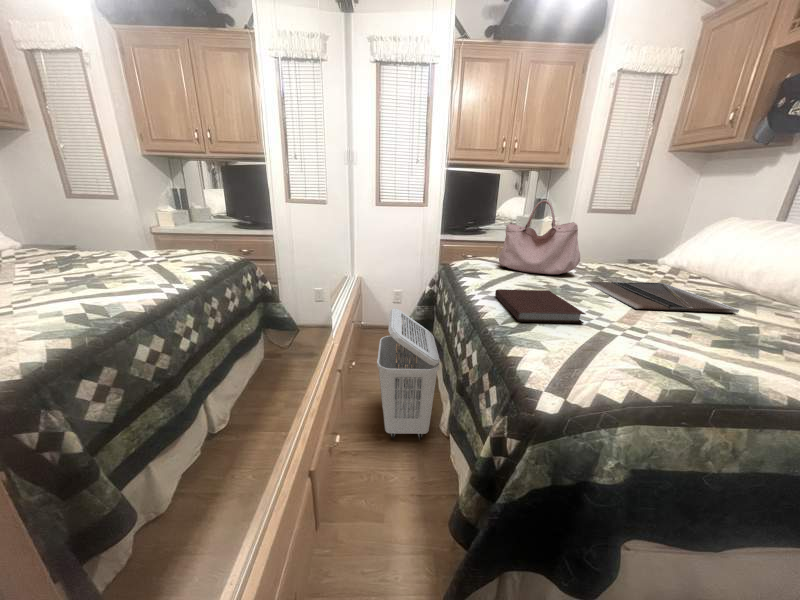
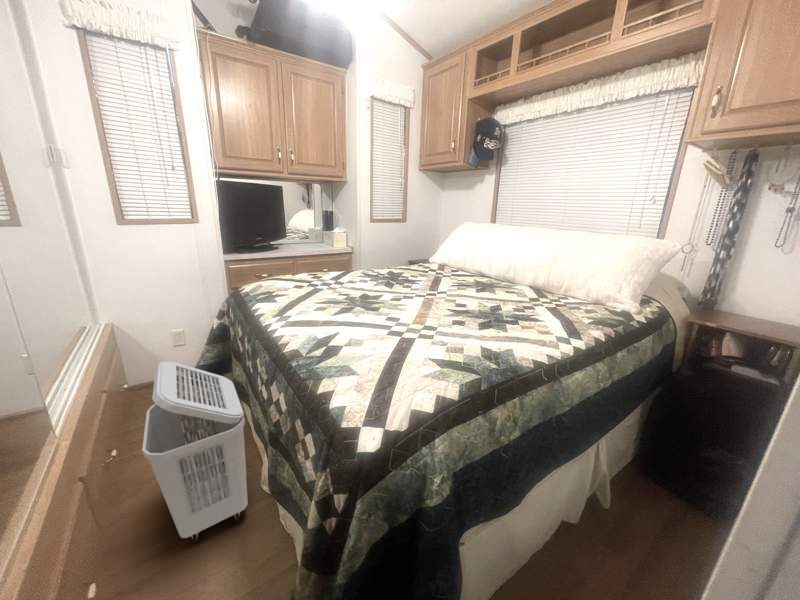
handbag: present [499,200,580,274] -> none [296,212,374,286]
laptop: present [586,281,739,313] -> none [382,280,485,307]
notebook: present [495,289,585,323] -> none [295,303,387,346]

